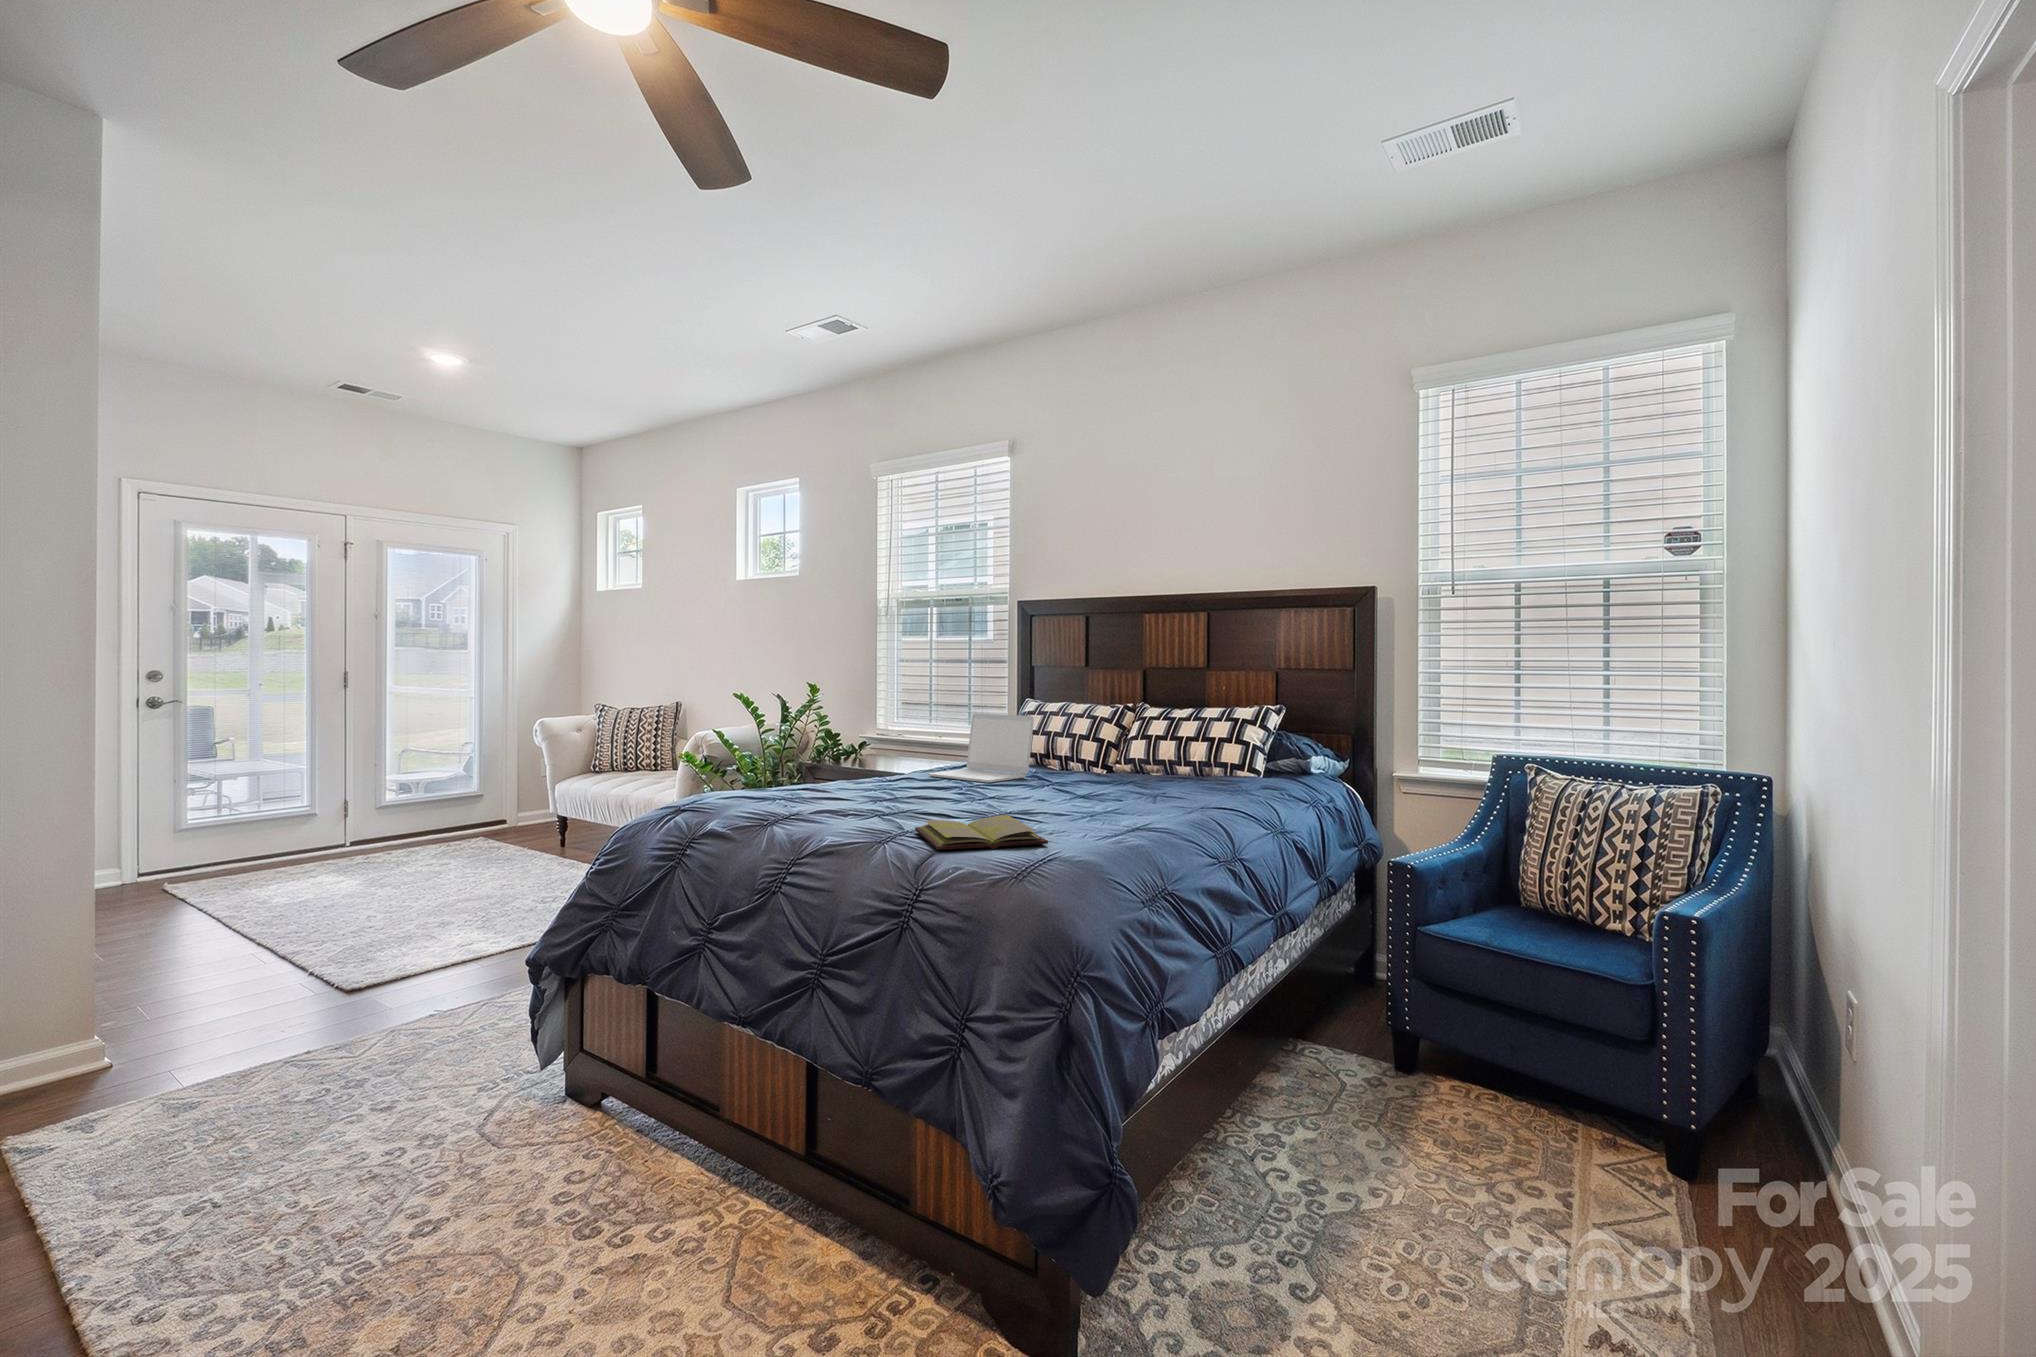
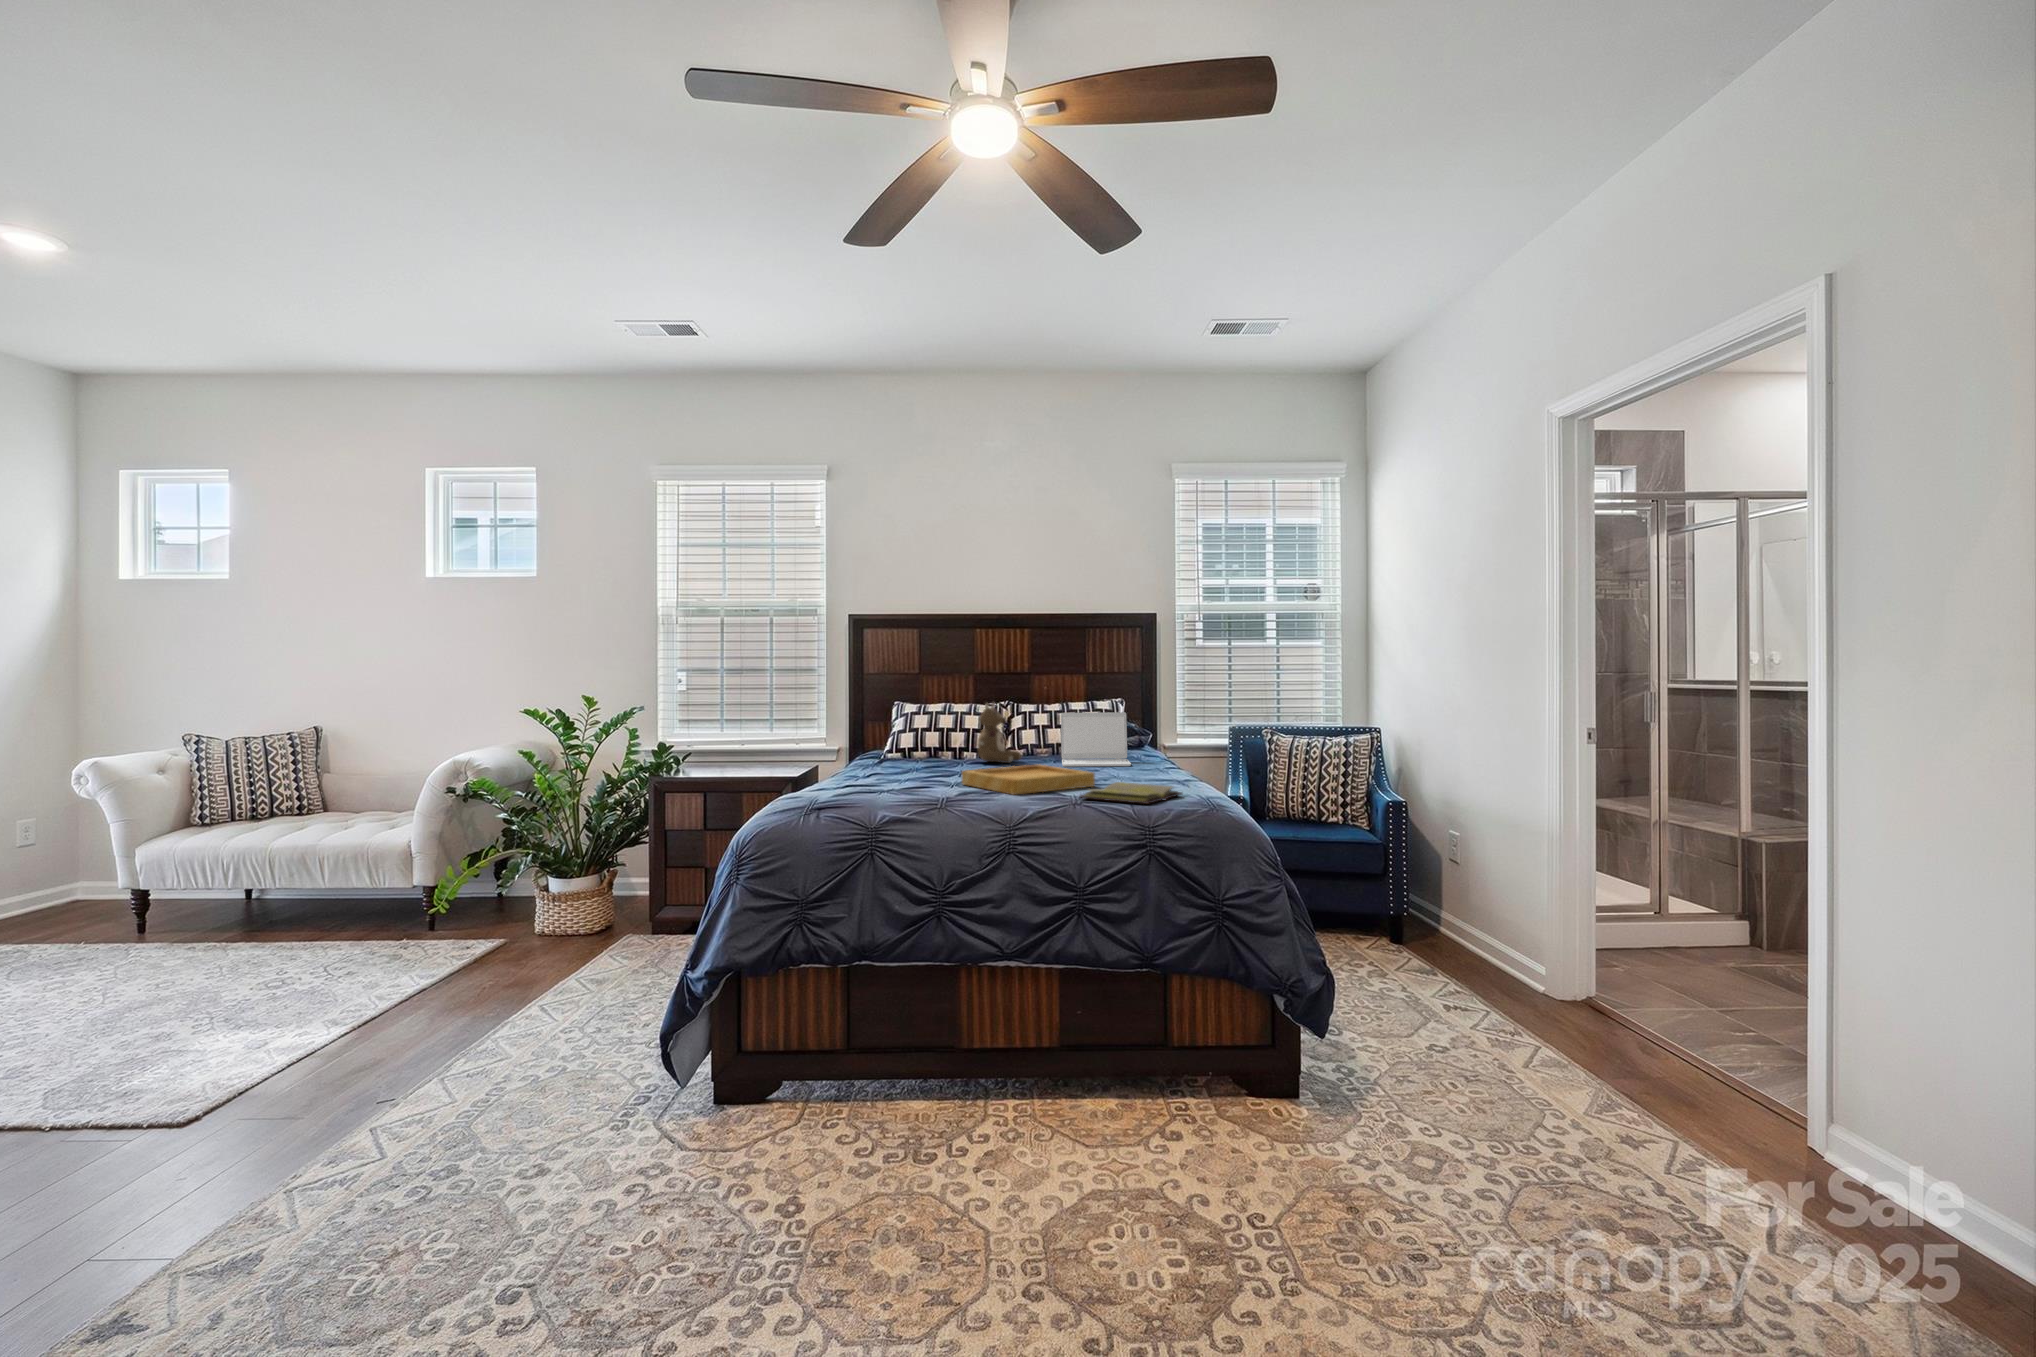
stuffed bear: none [1066,701,1128,779] -> present [977,703,1021,763]
laptop: present [929,713,1034,783] -> present [1061,712,1131,767]
tray: none [894,781,1031,818] -> present [962,765,1095,795]

